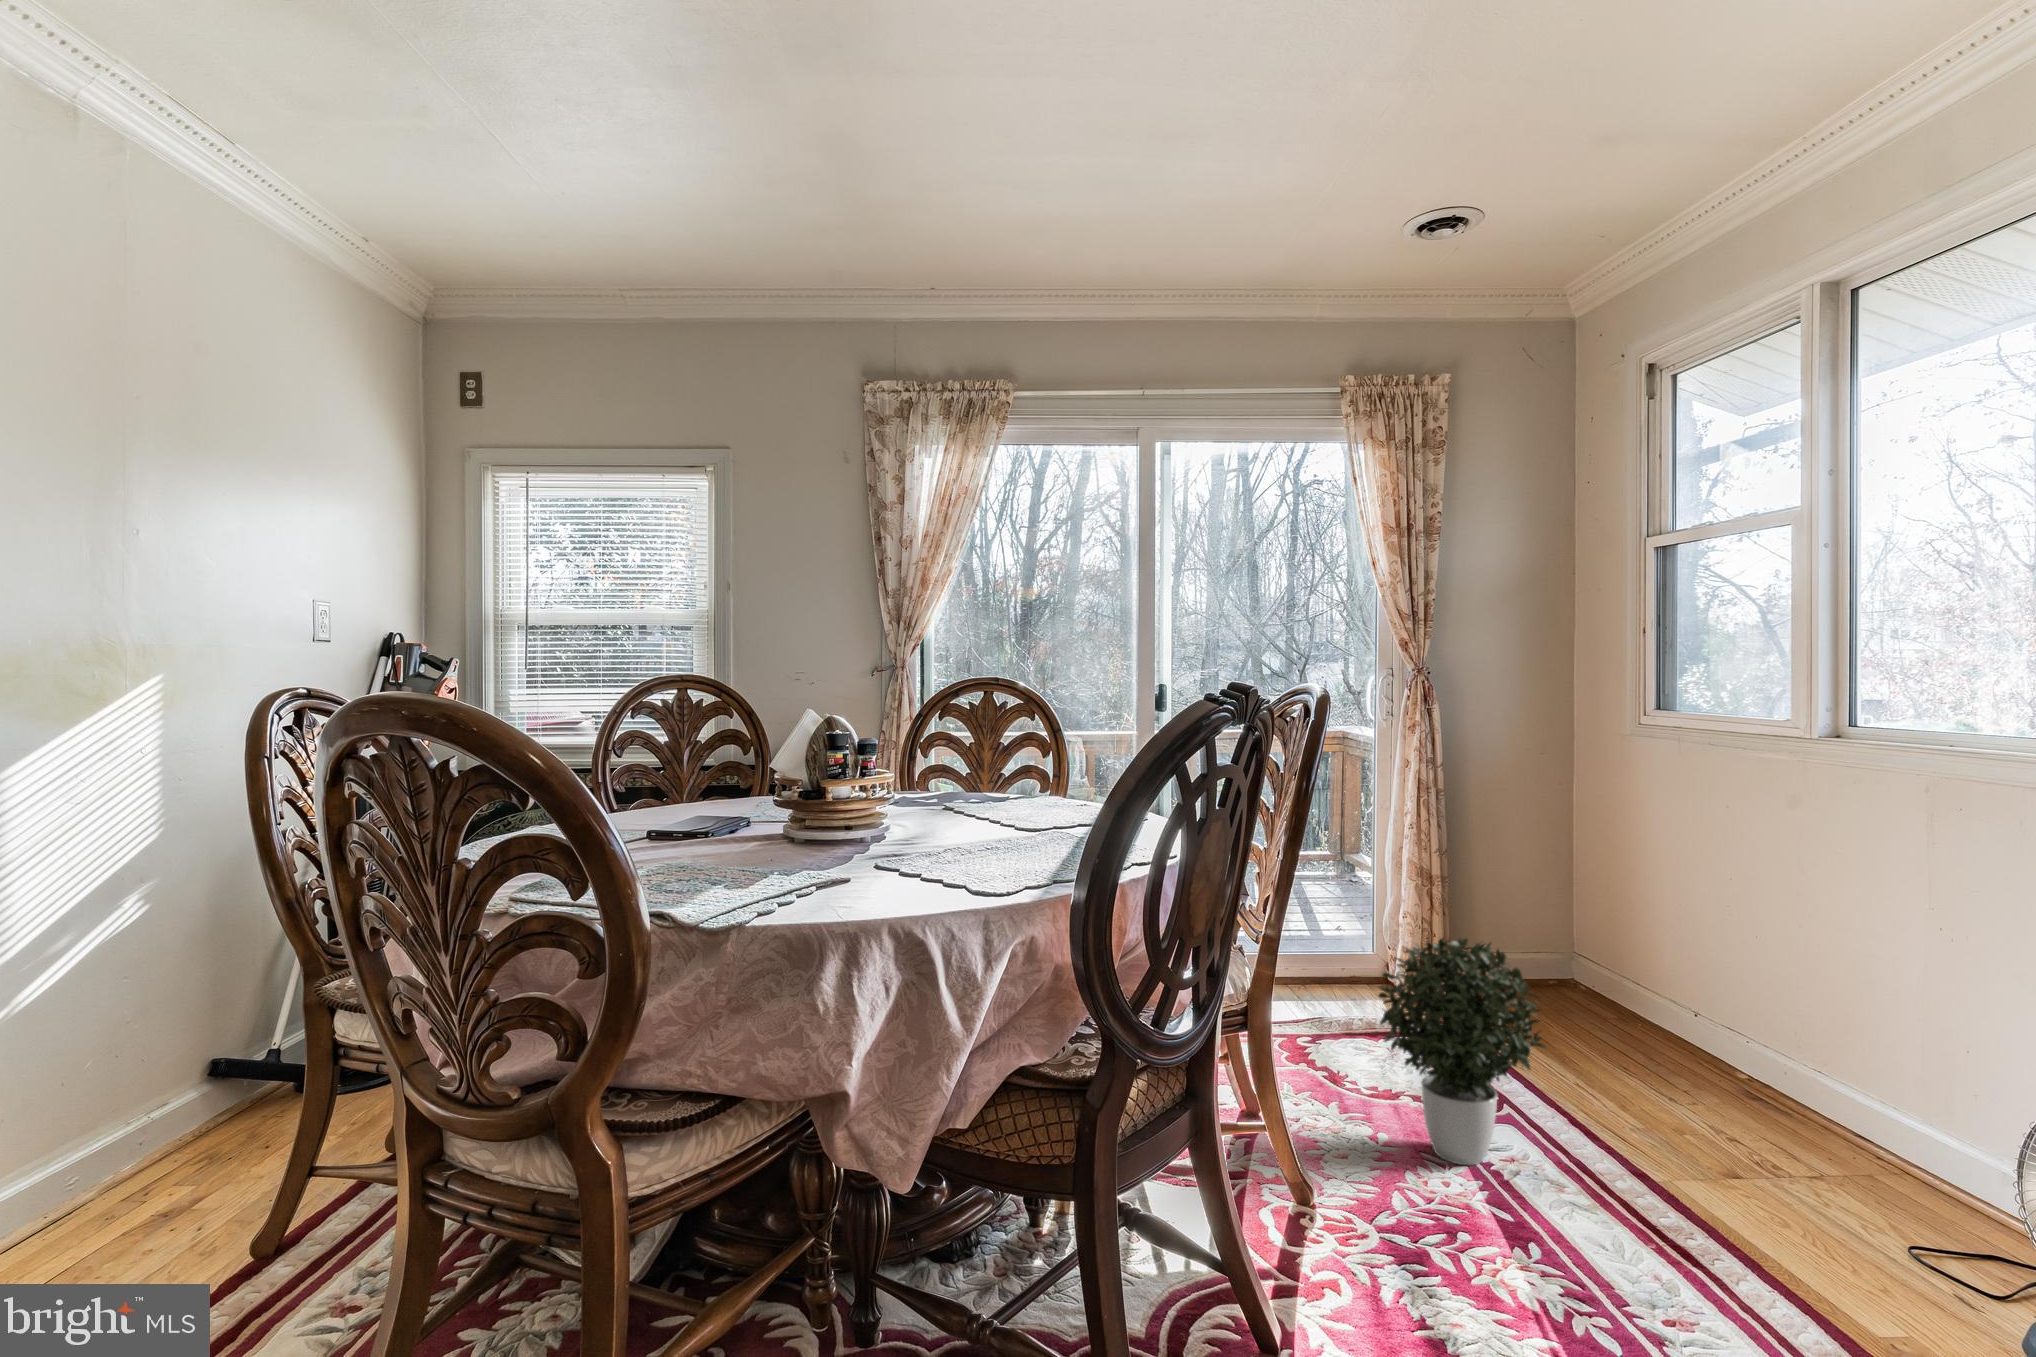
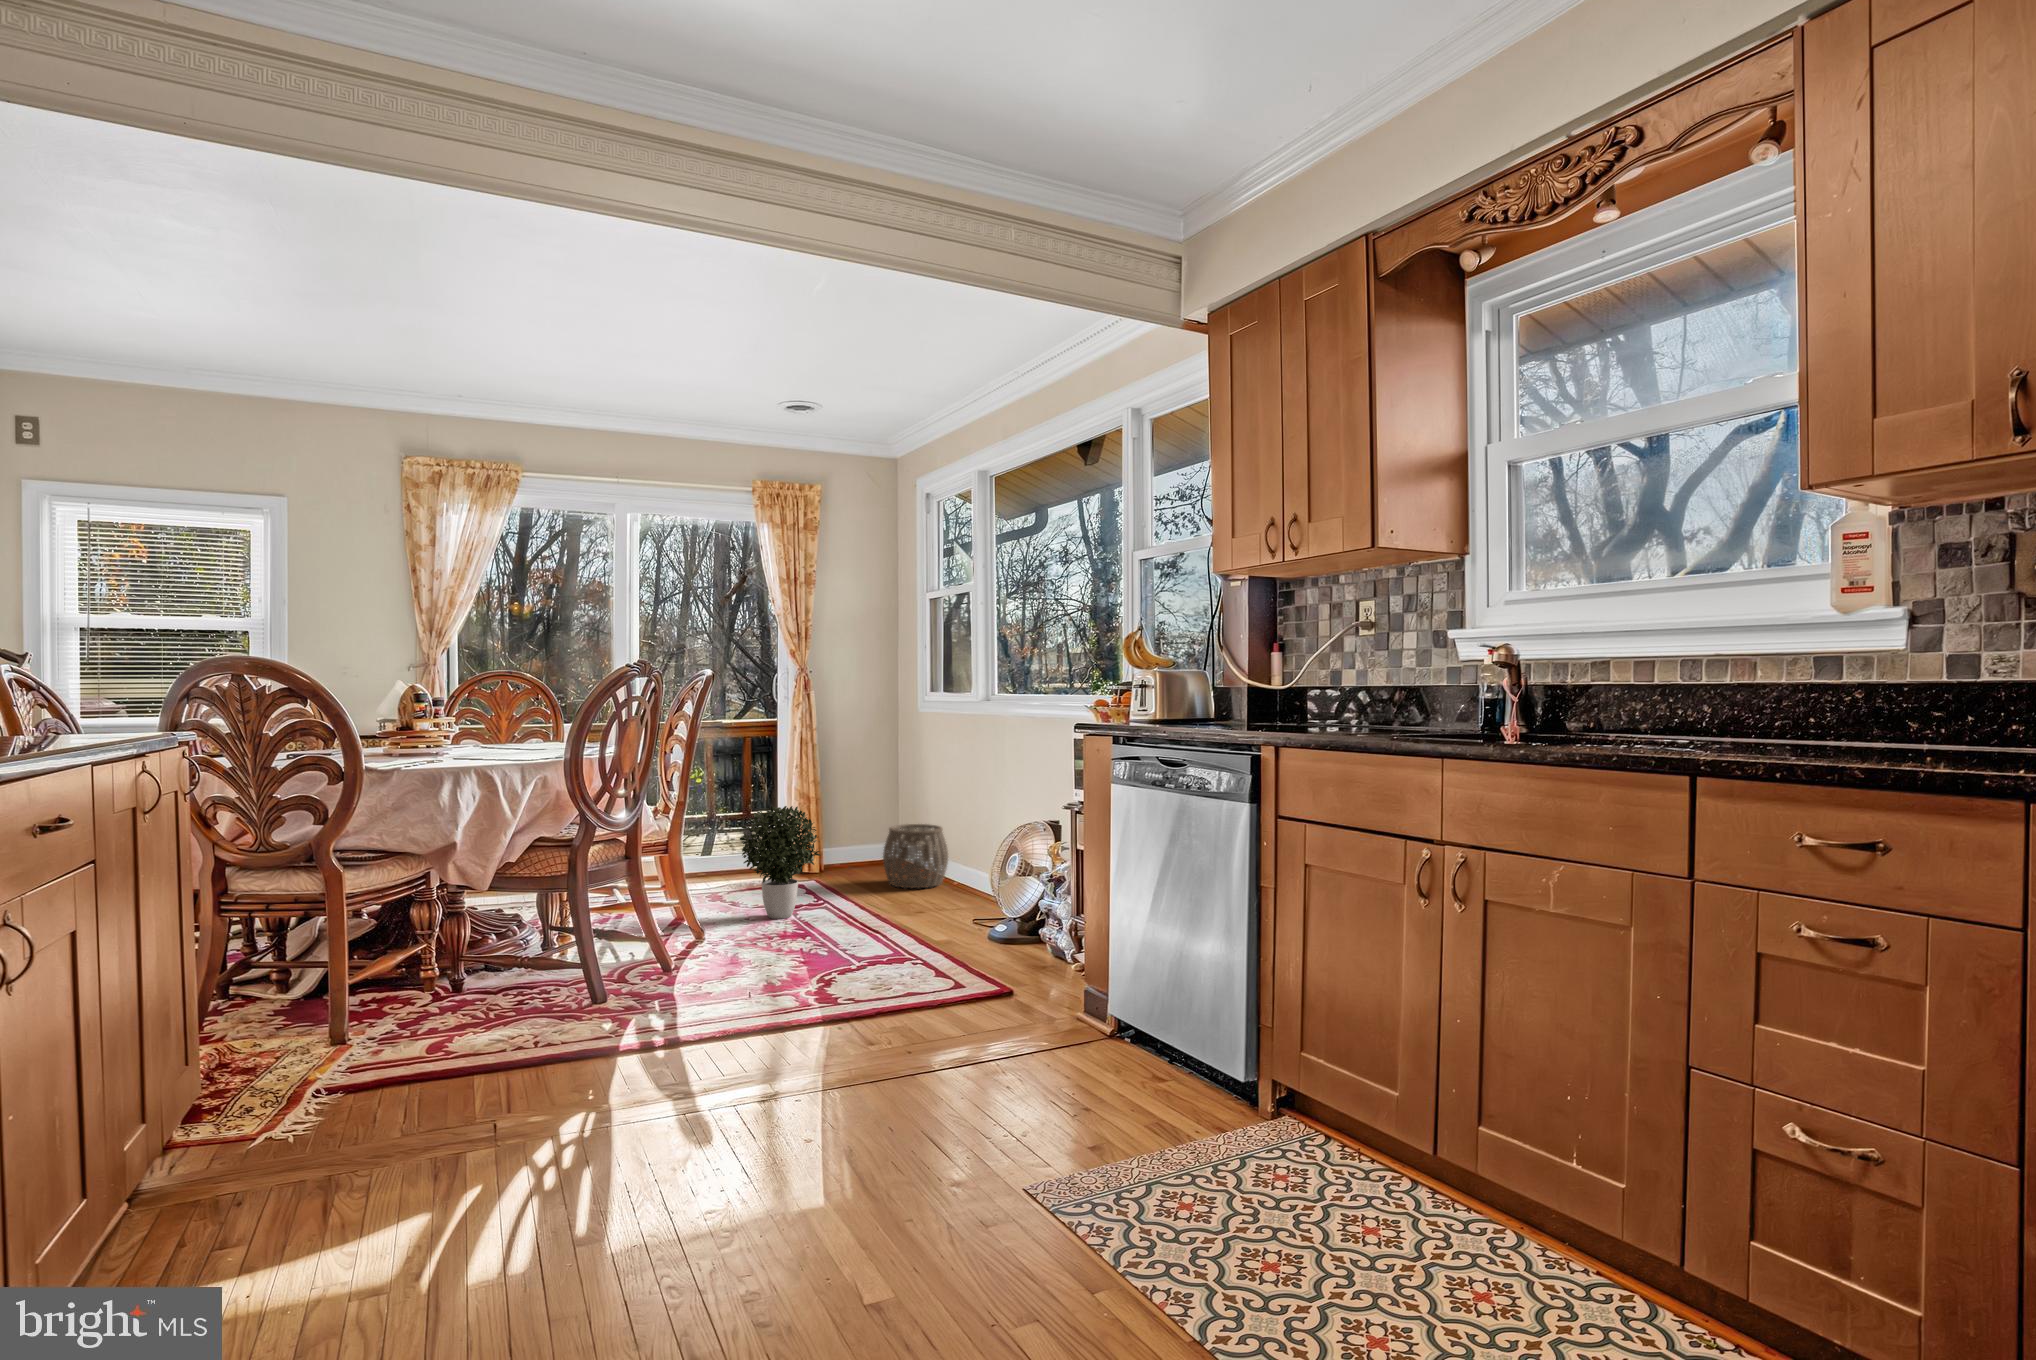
woven basket: none [1602,953,1753,1092] -> present [883,824,948,889]

